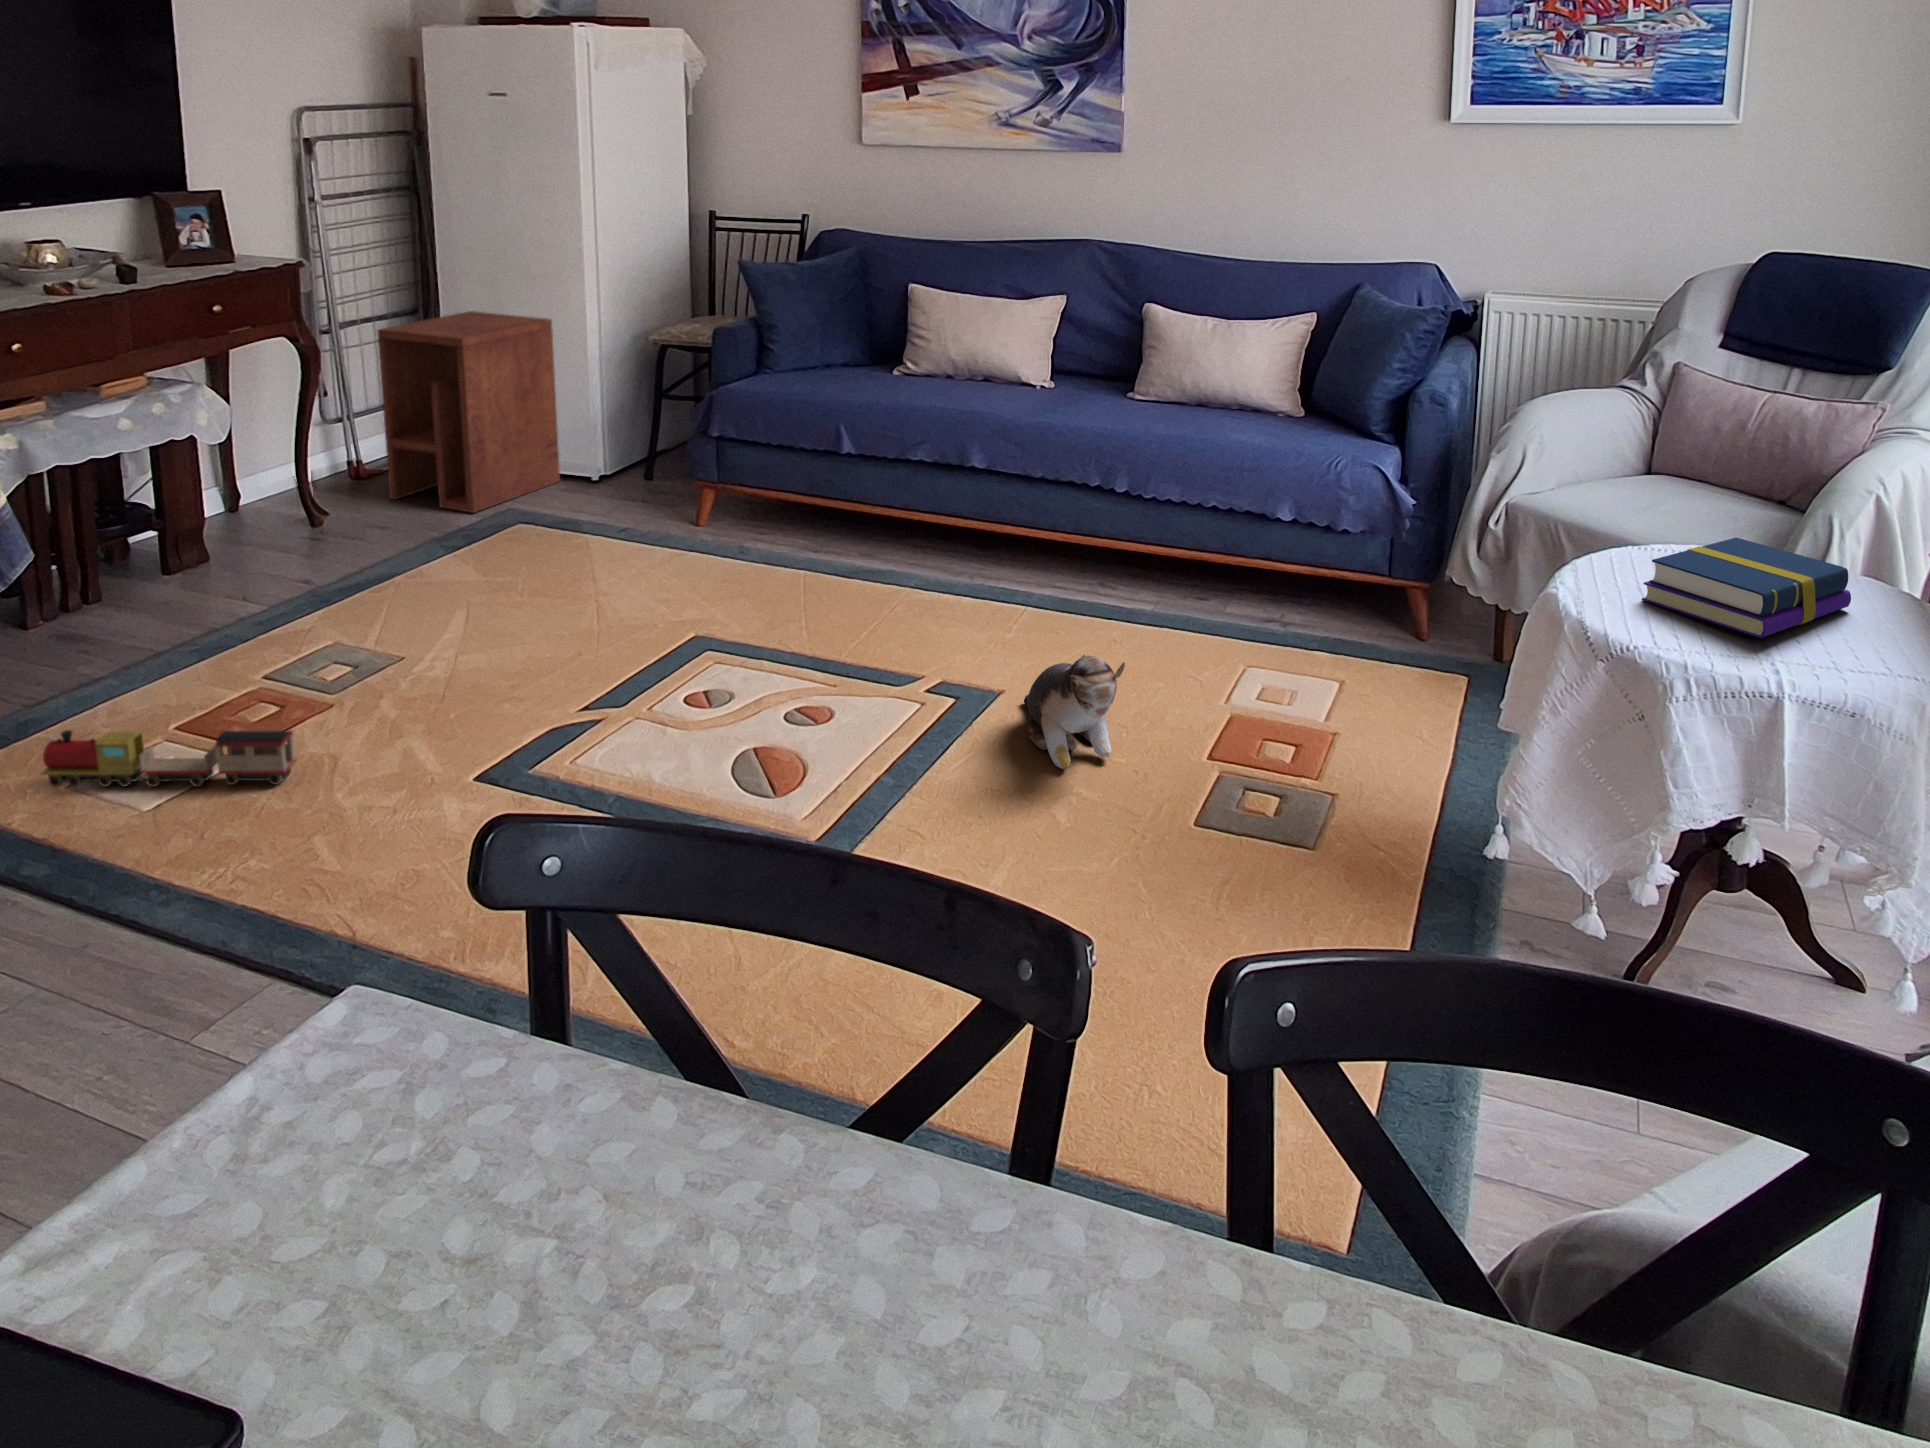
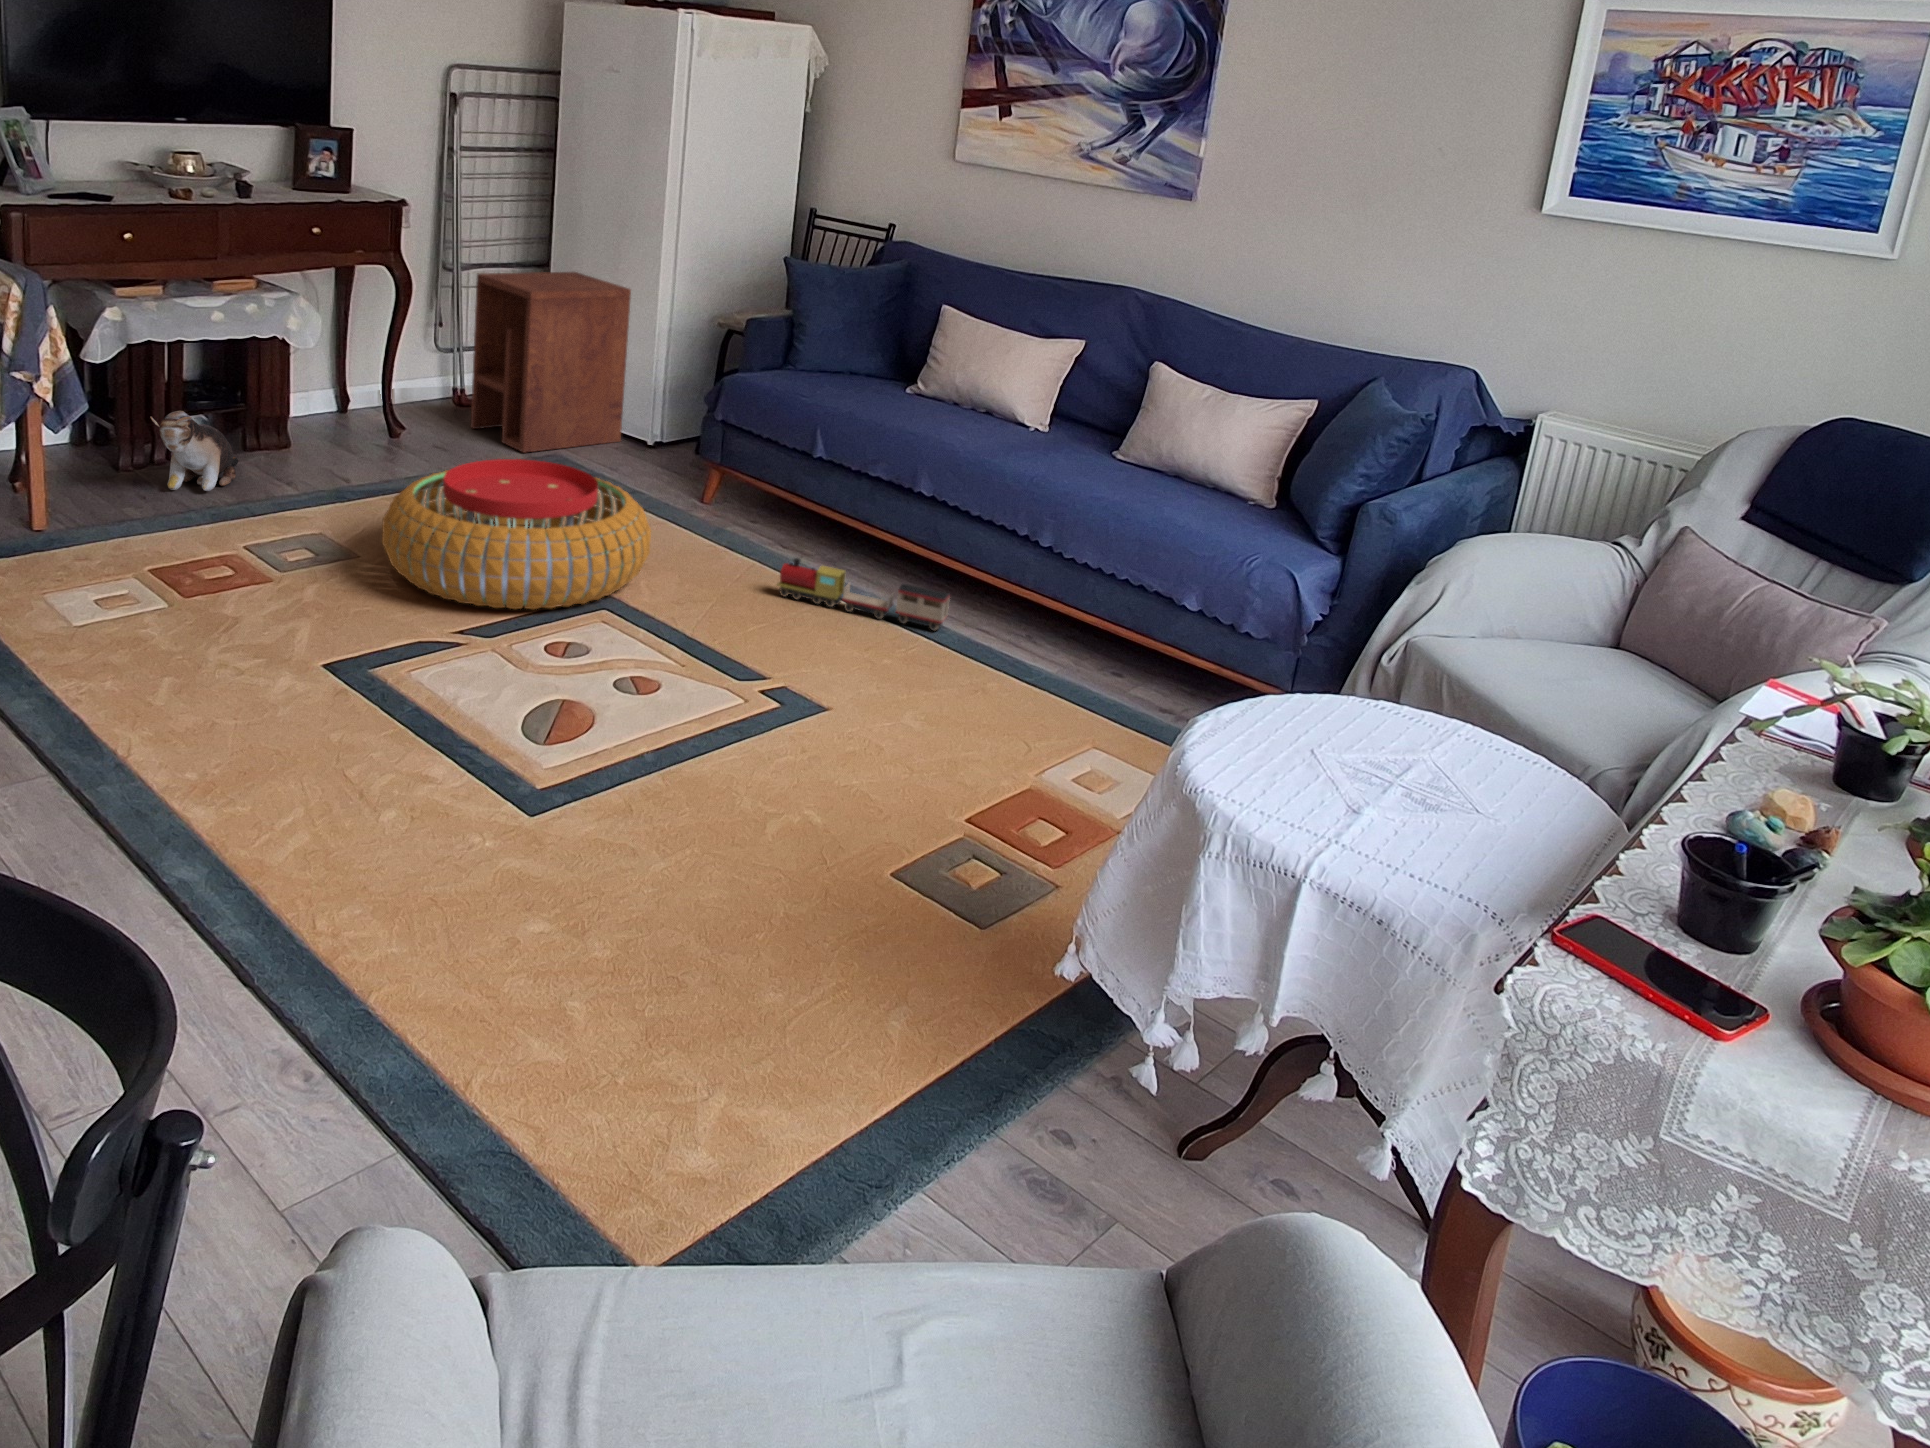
pouf: none [439,511,733,679] -> present [382,459,651,609]
book: present [1642,538,1851,638] -> none [1265,703,1509,813]
plush toy: present [1024,655,1125,769] -> present [150,411,238,491]
toy train: present [41,730,295,787] -> present [777,558,950,630]

